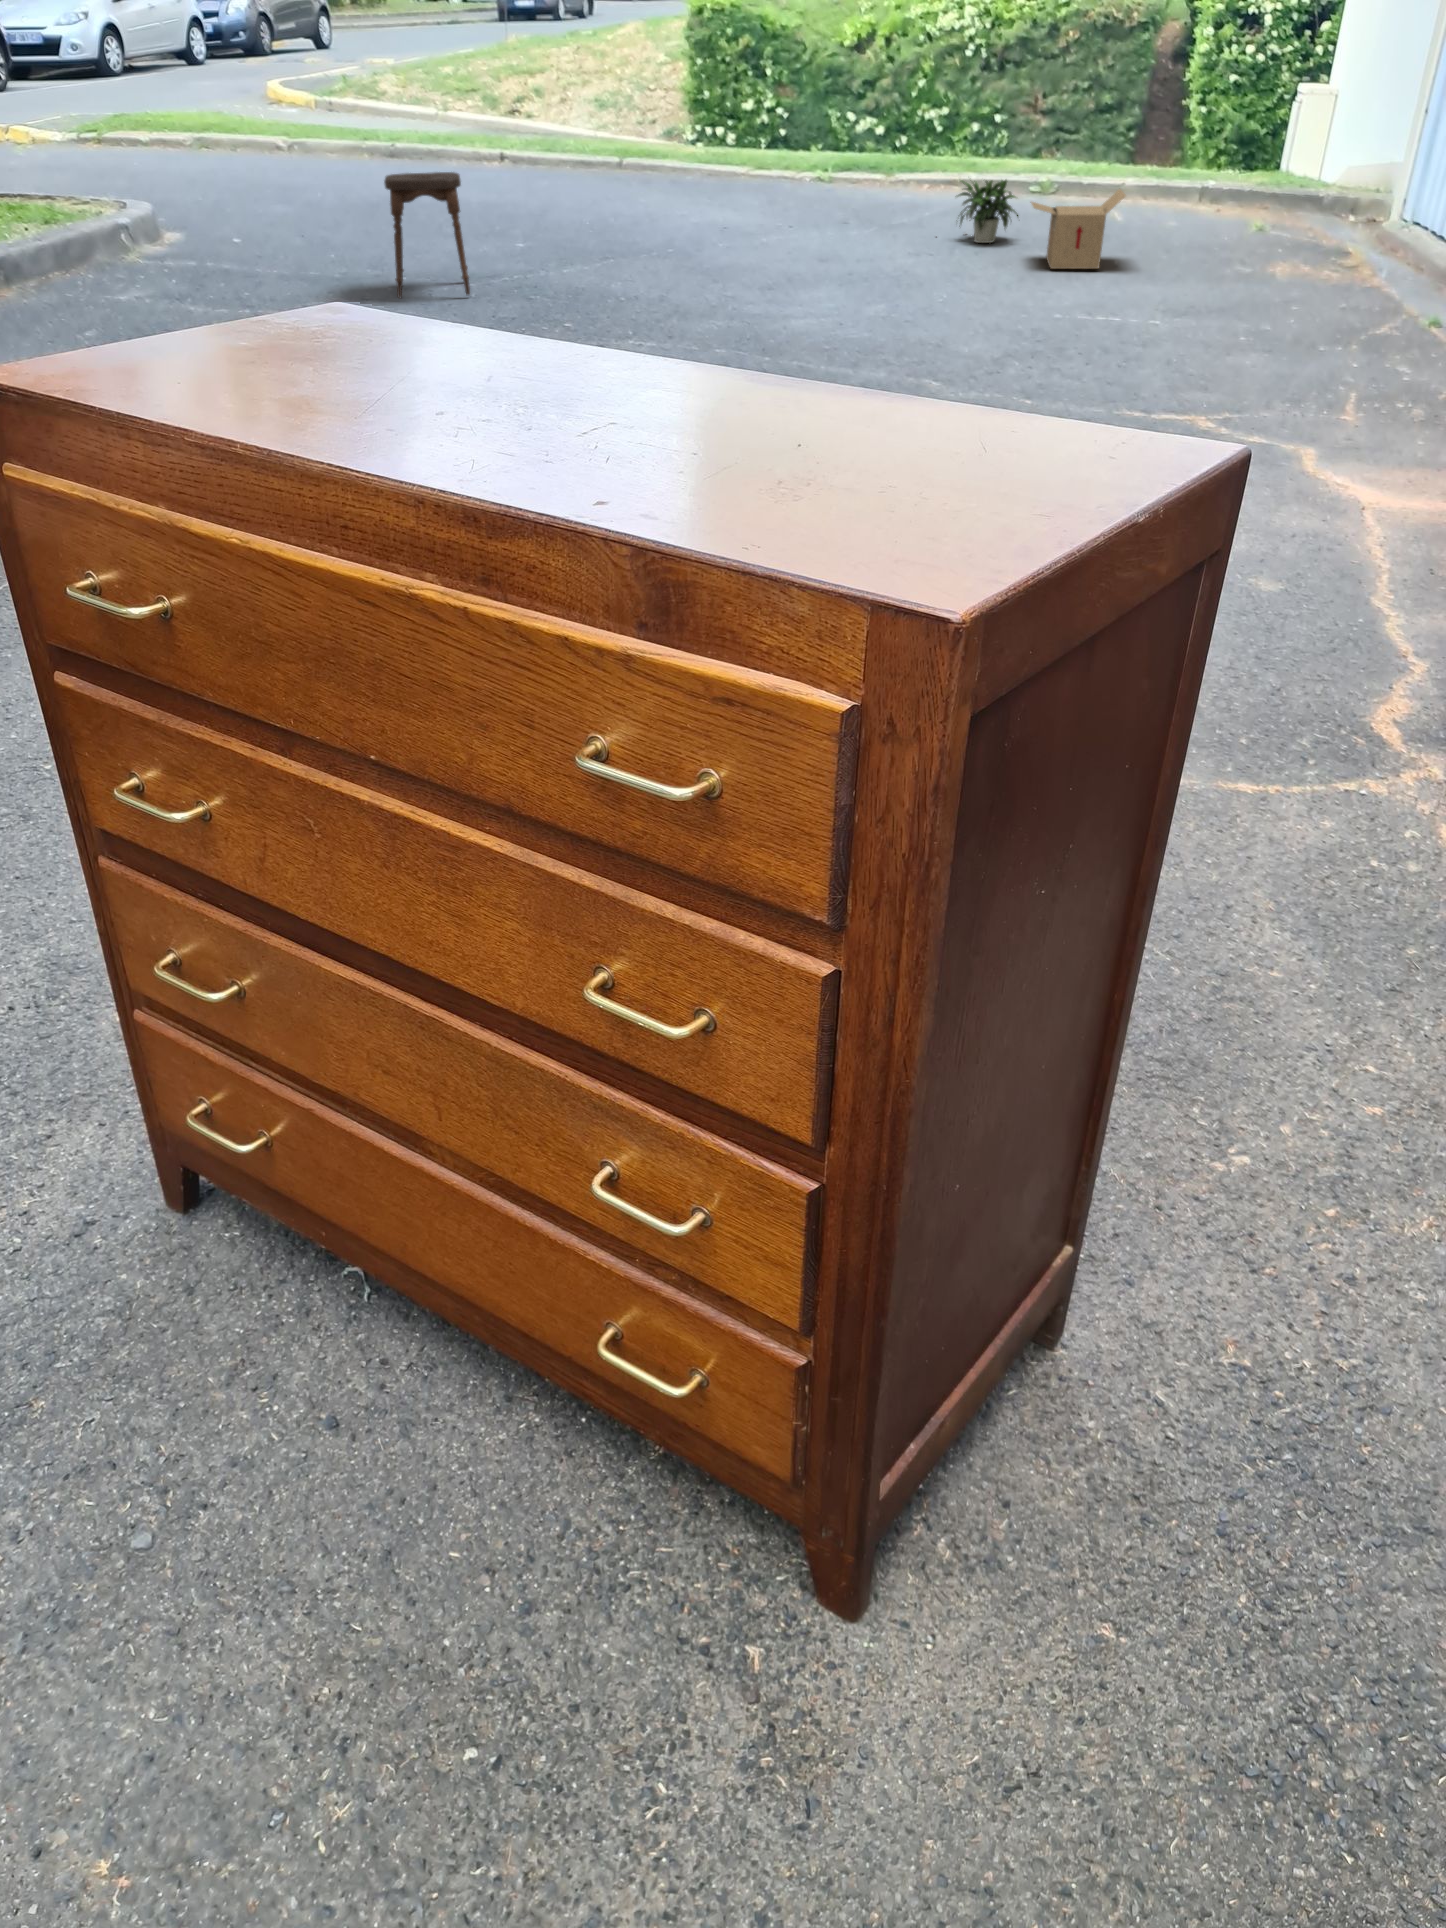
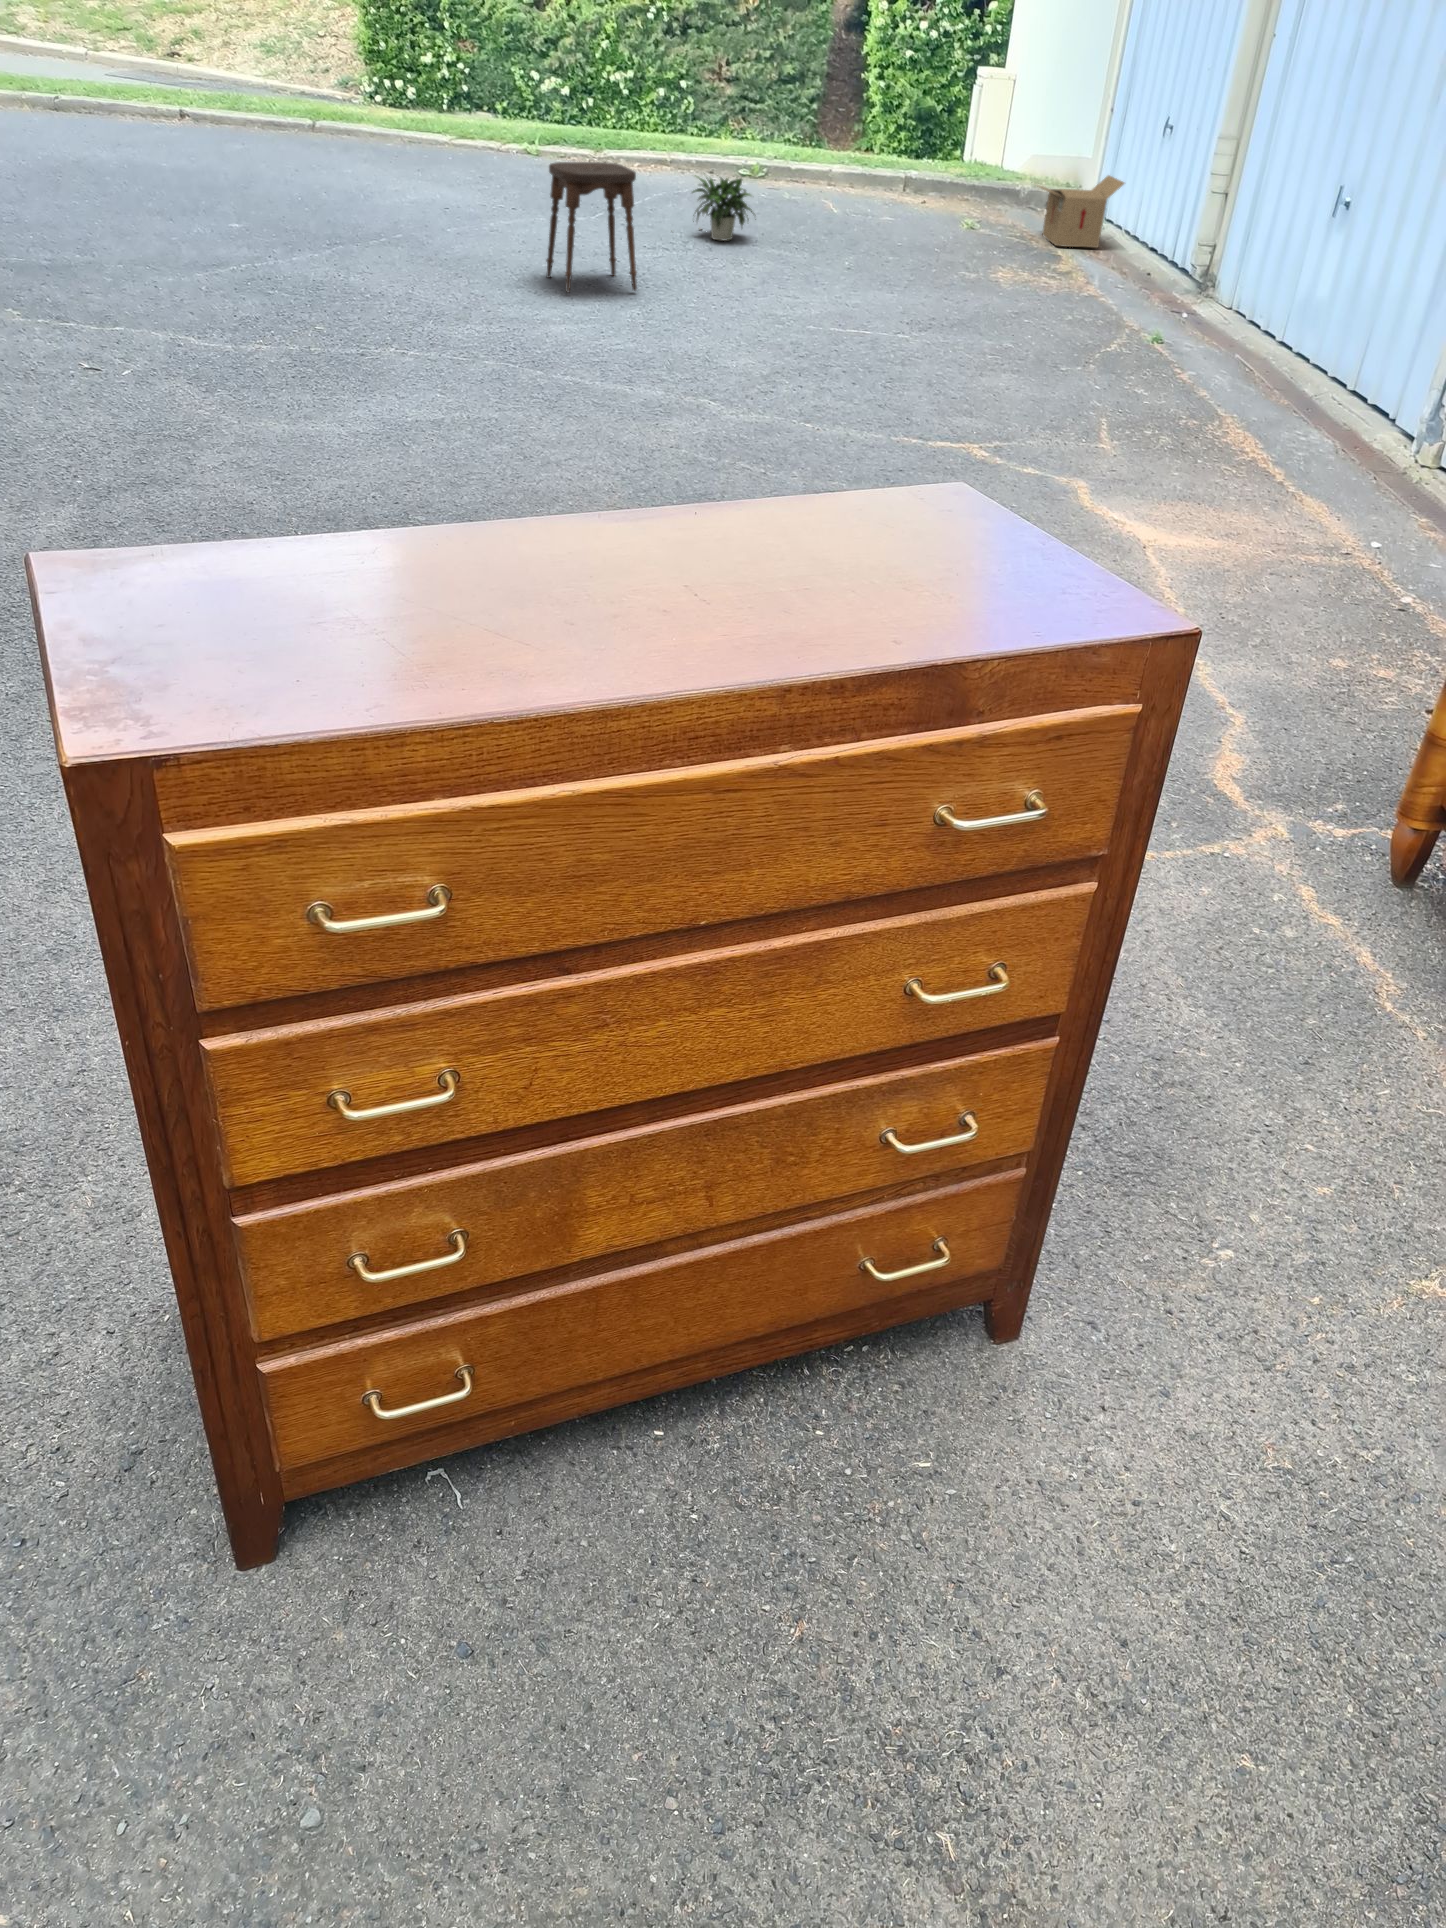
stool: present [384,172,470,298] -> present [546,162,637,292]
cardboard box: present [1031,189,1126,269] -> present [1039,175,1124,248]

